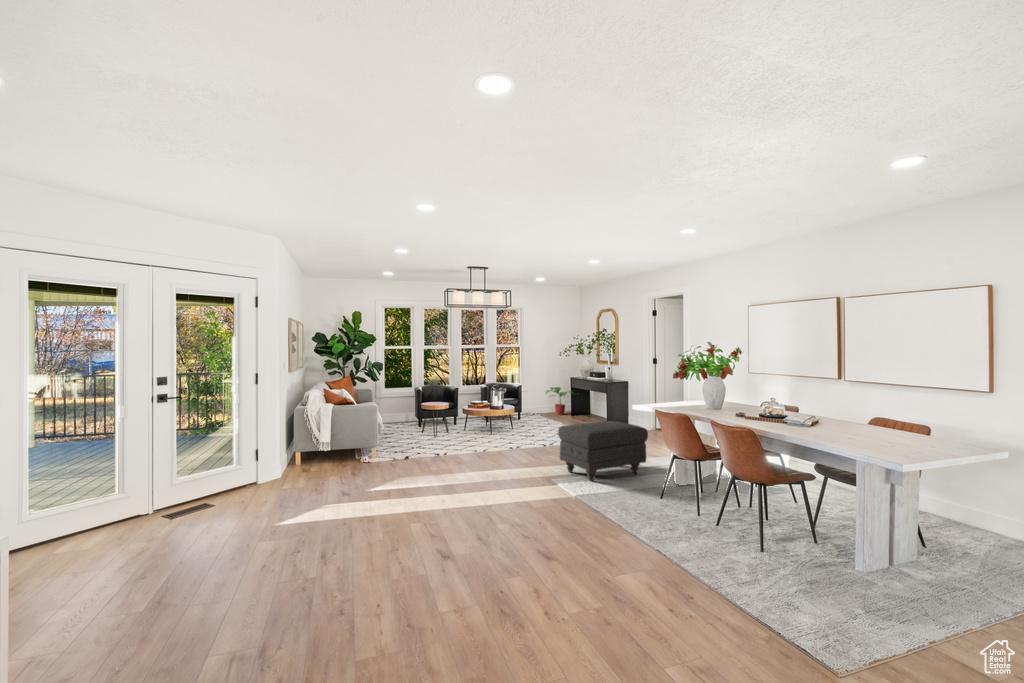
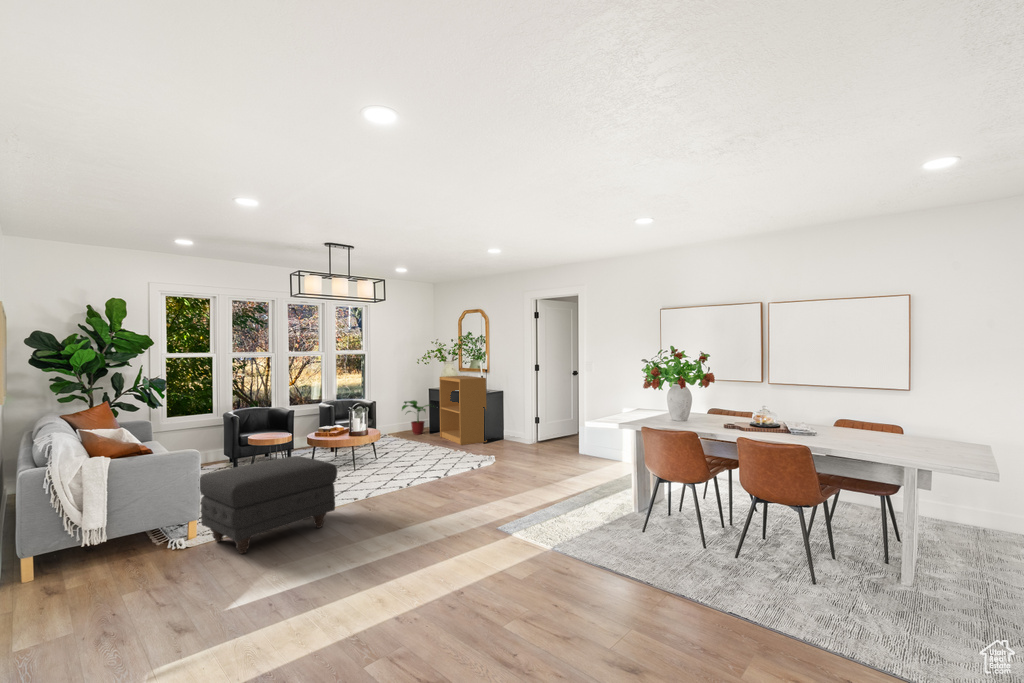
bookshelf: none [574,368,608,425] -> present [439,376,487,445]
ottoman: present [558,421,648,481] -> present [200,456,337,554]

